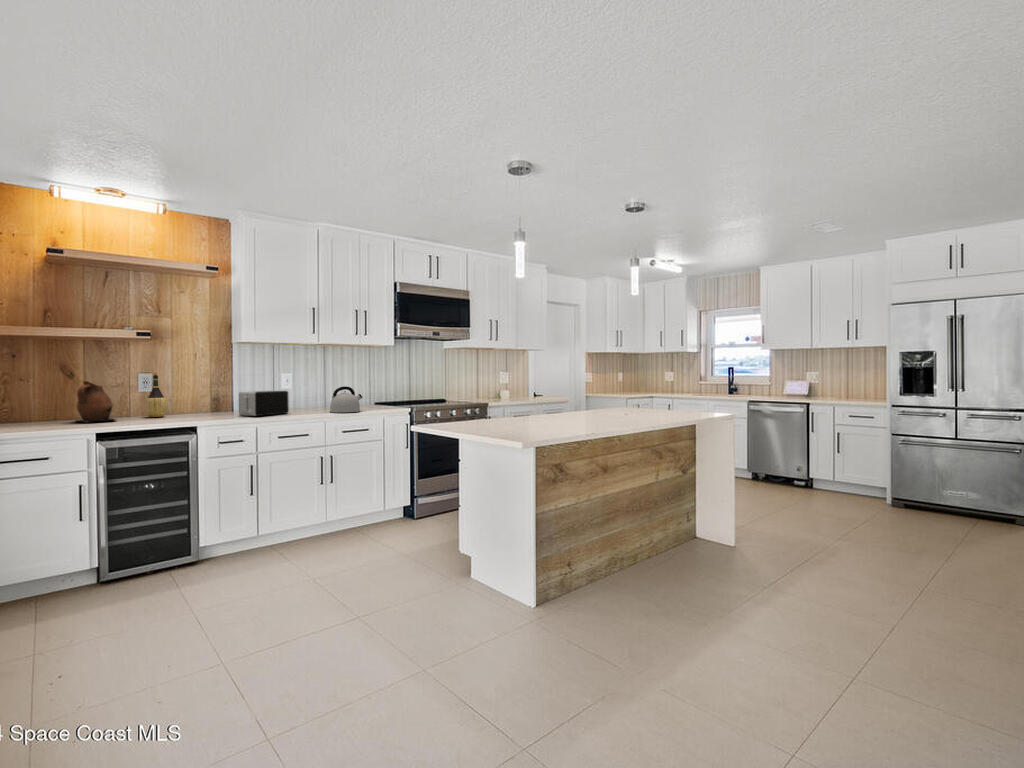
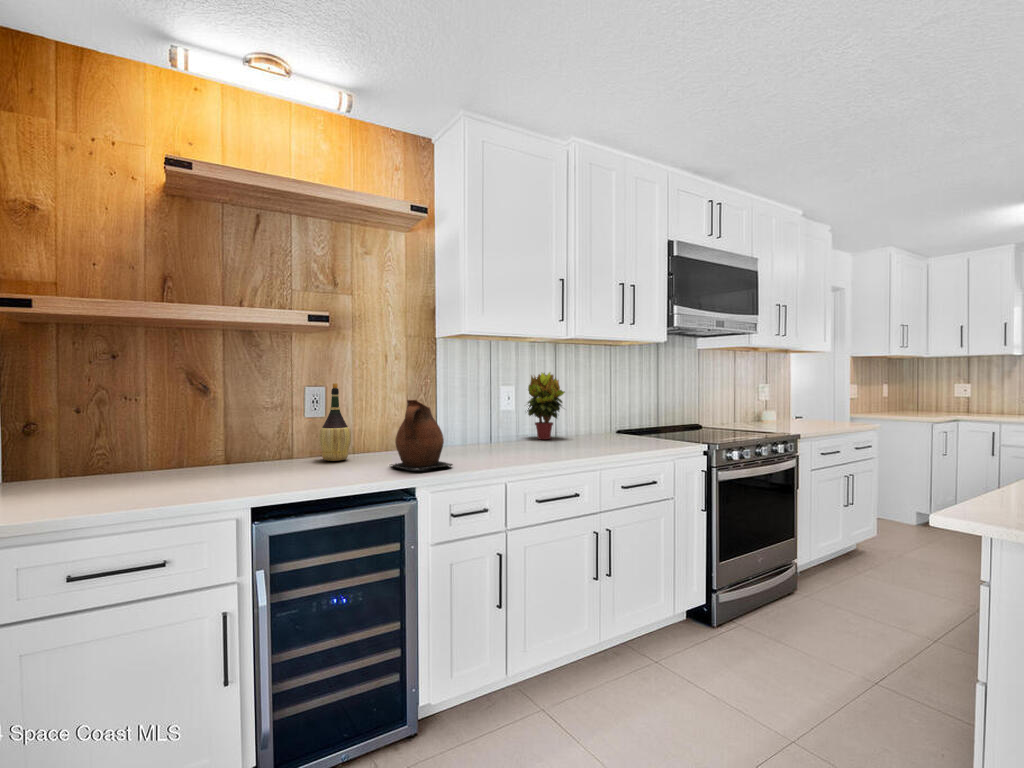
potted plant: none [298,365,328,408] -> present [527,372,565,439]
ceramic pitcher: present [76,381,116,422] -> present [391,400,452,470]
kettle: present [330,386,362,412] -> none [588,407,638,452]
toaster: present [239,391,289,416] -> none [463,414,534,460]

